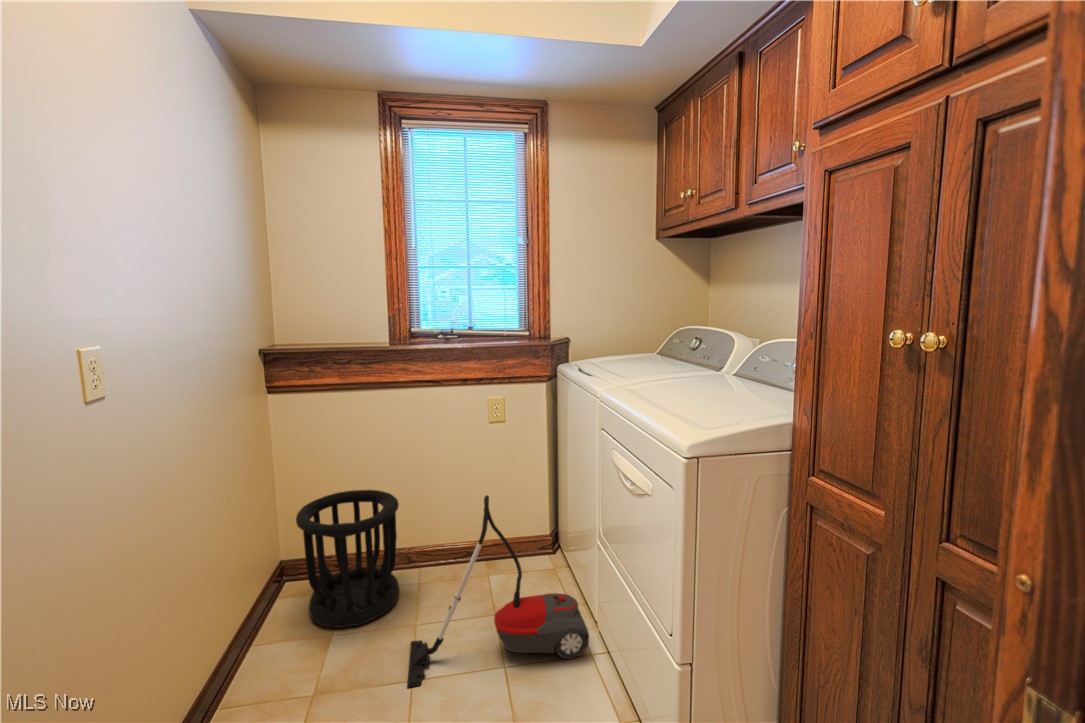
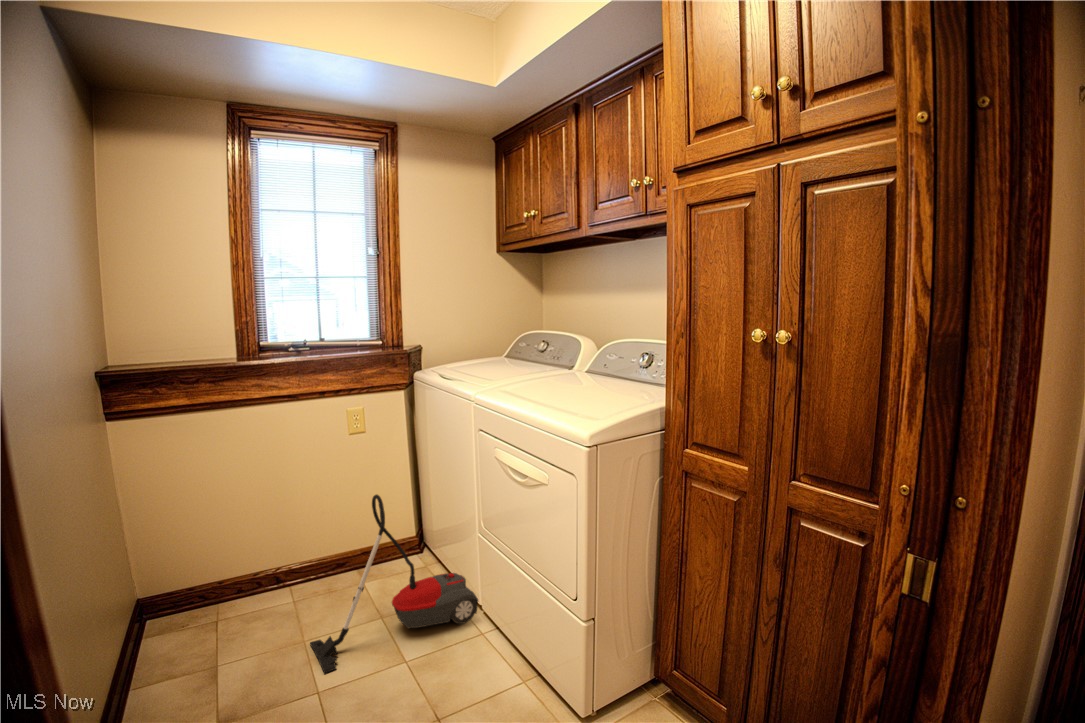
wastebasket: present [296,490,399,628] -> none [164,511,277,652]

